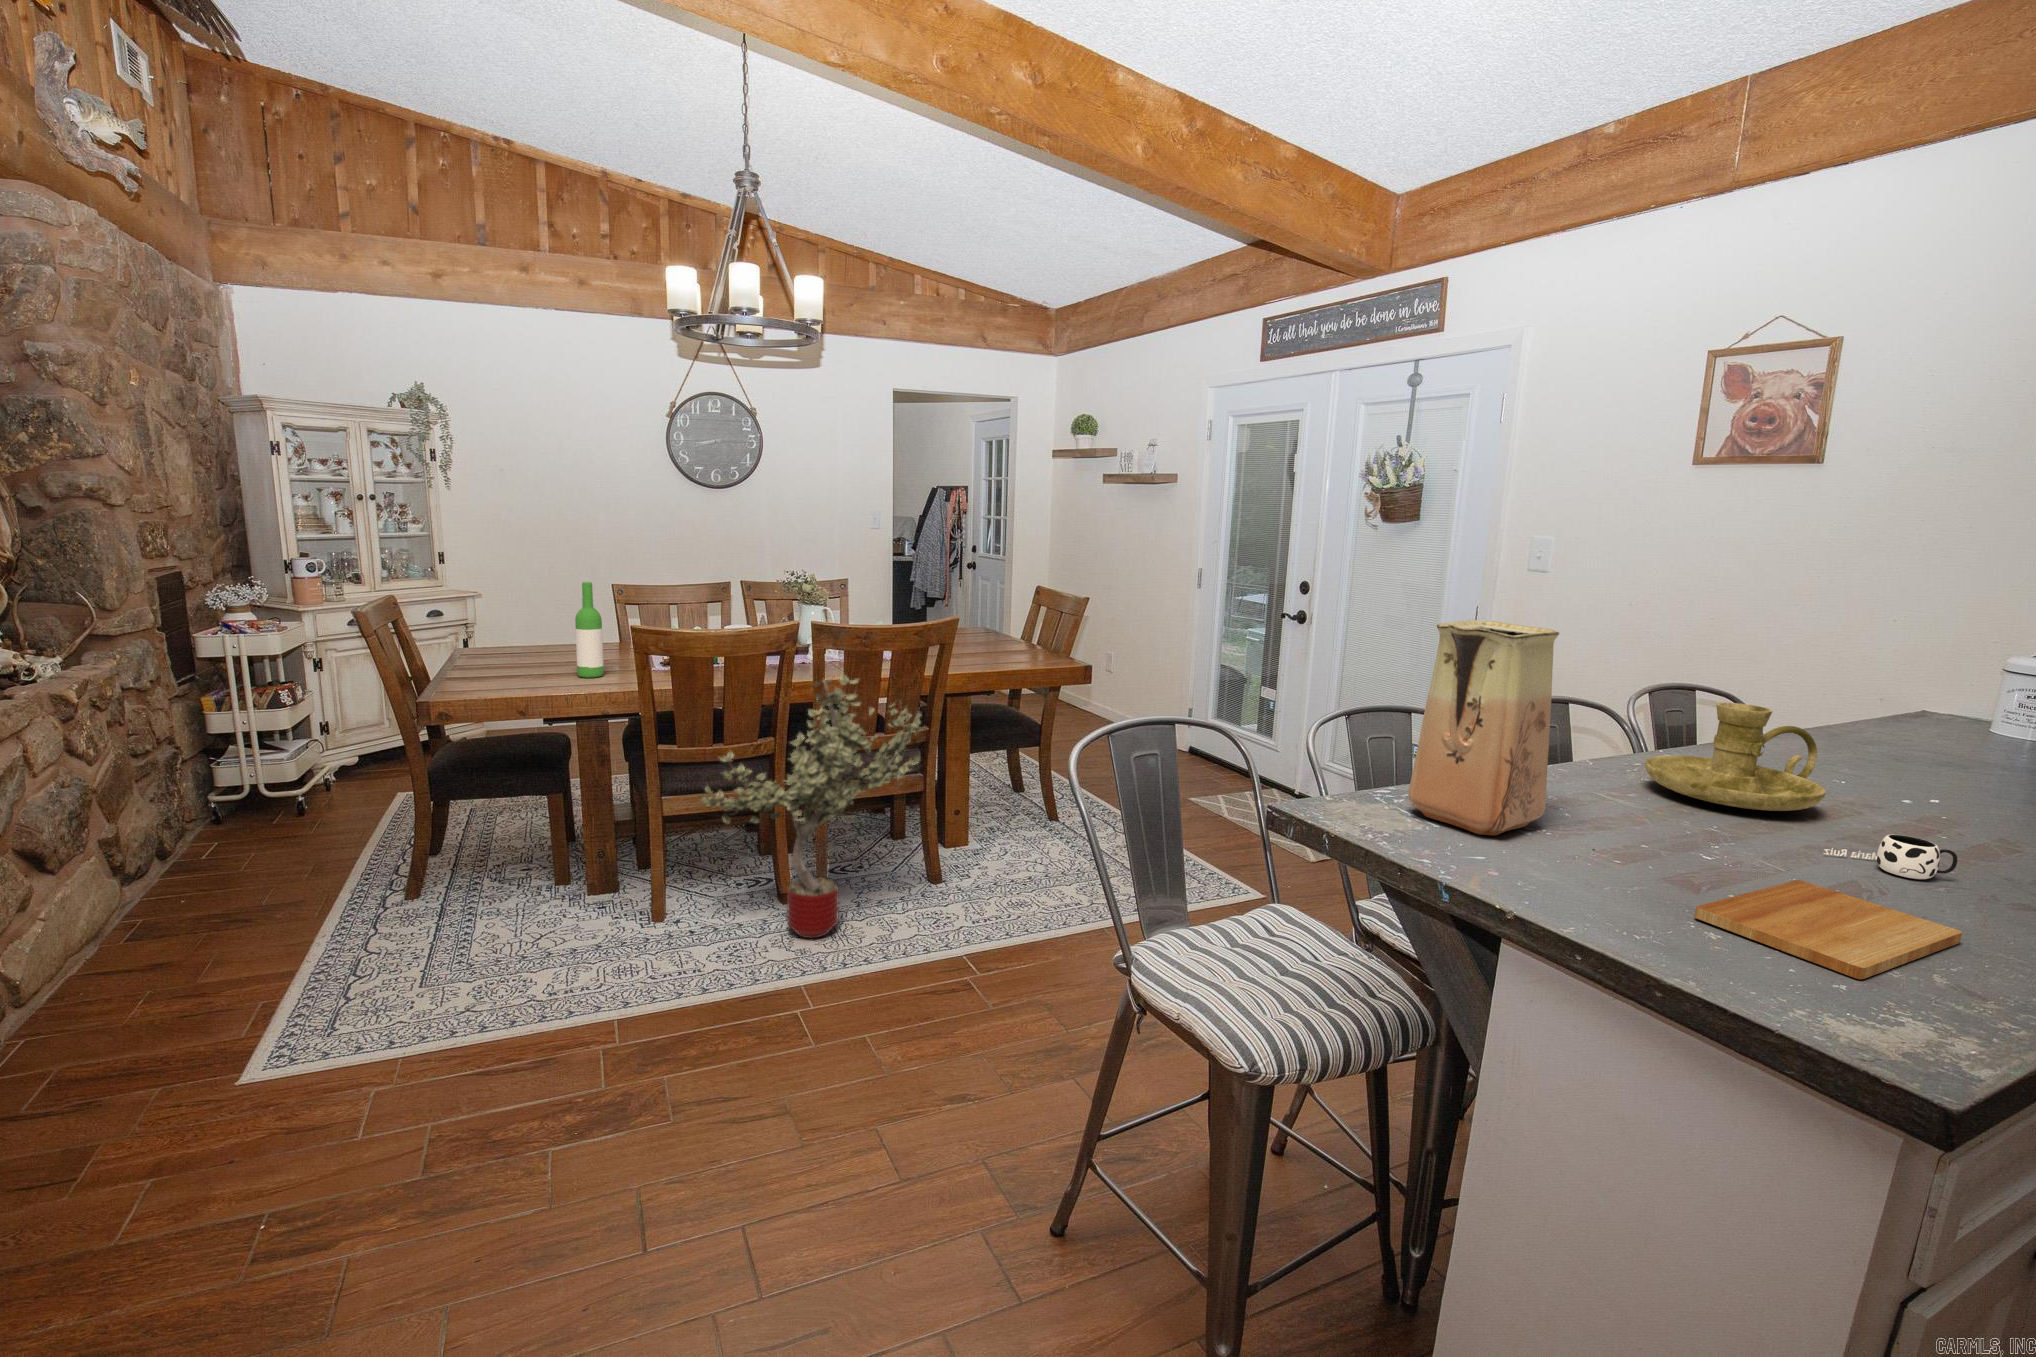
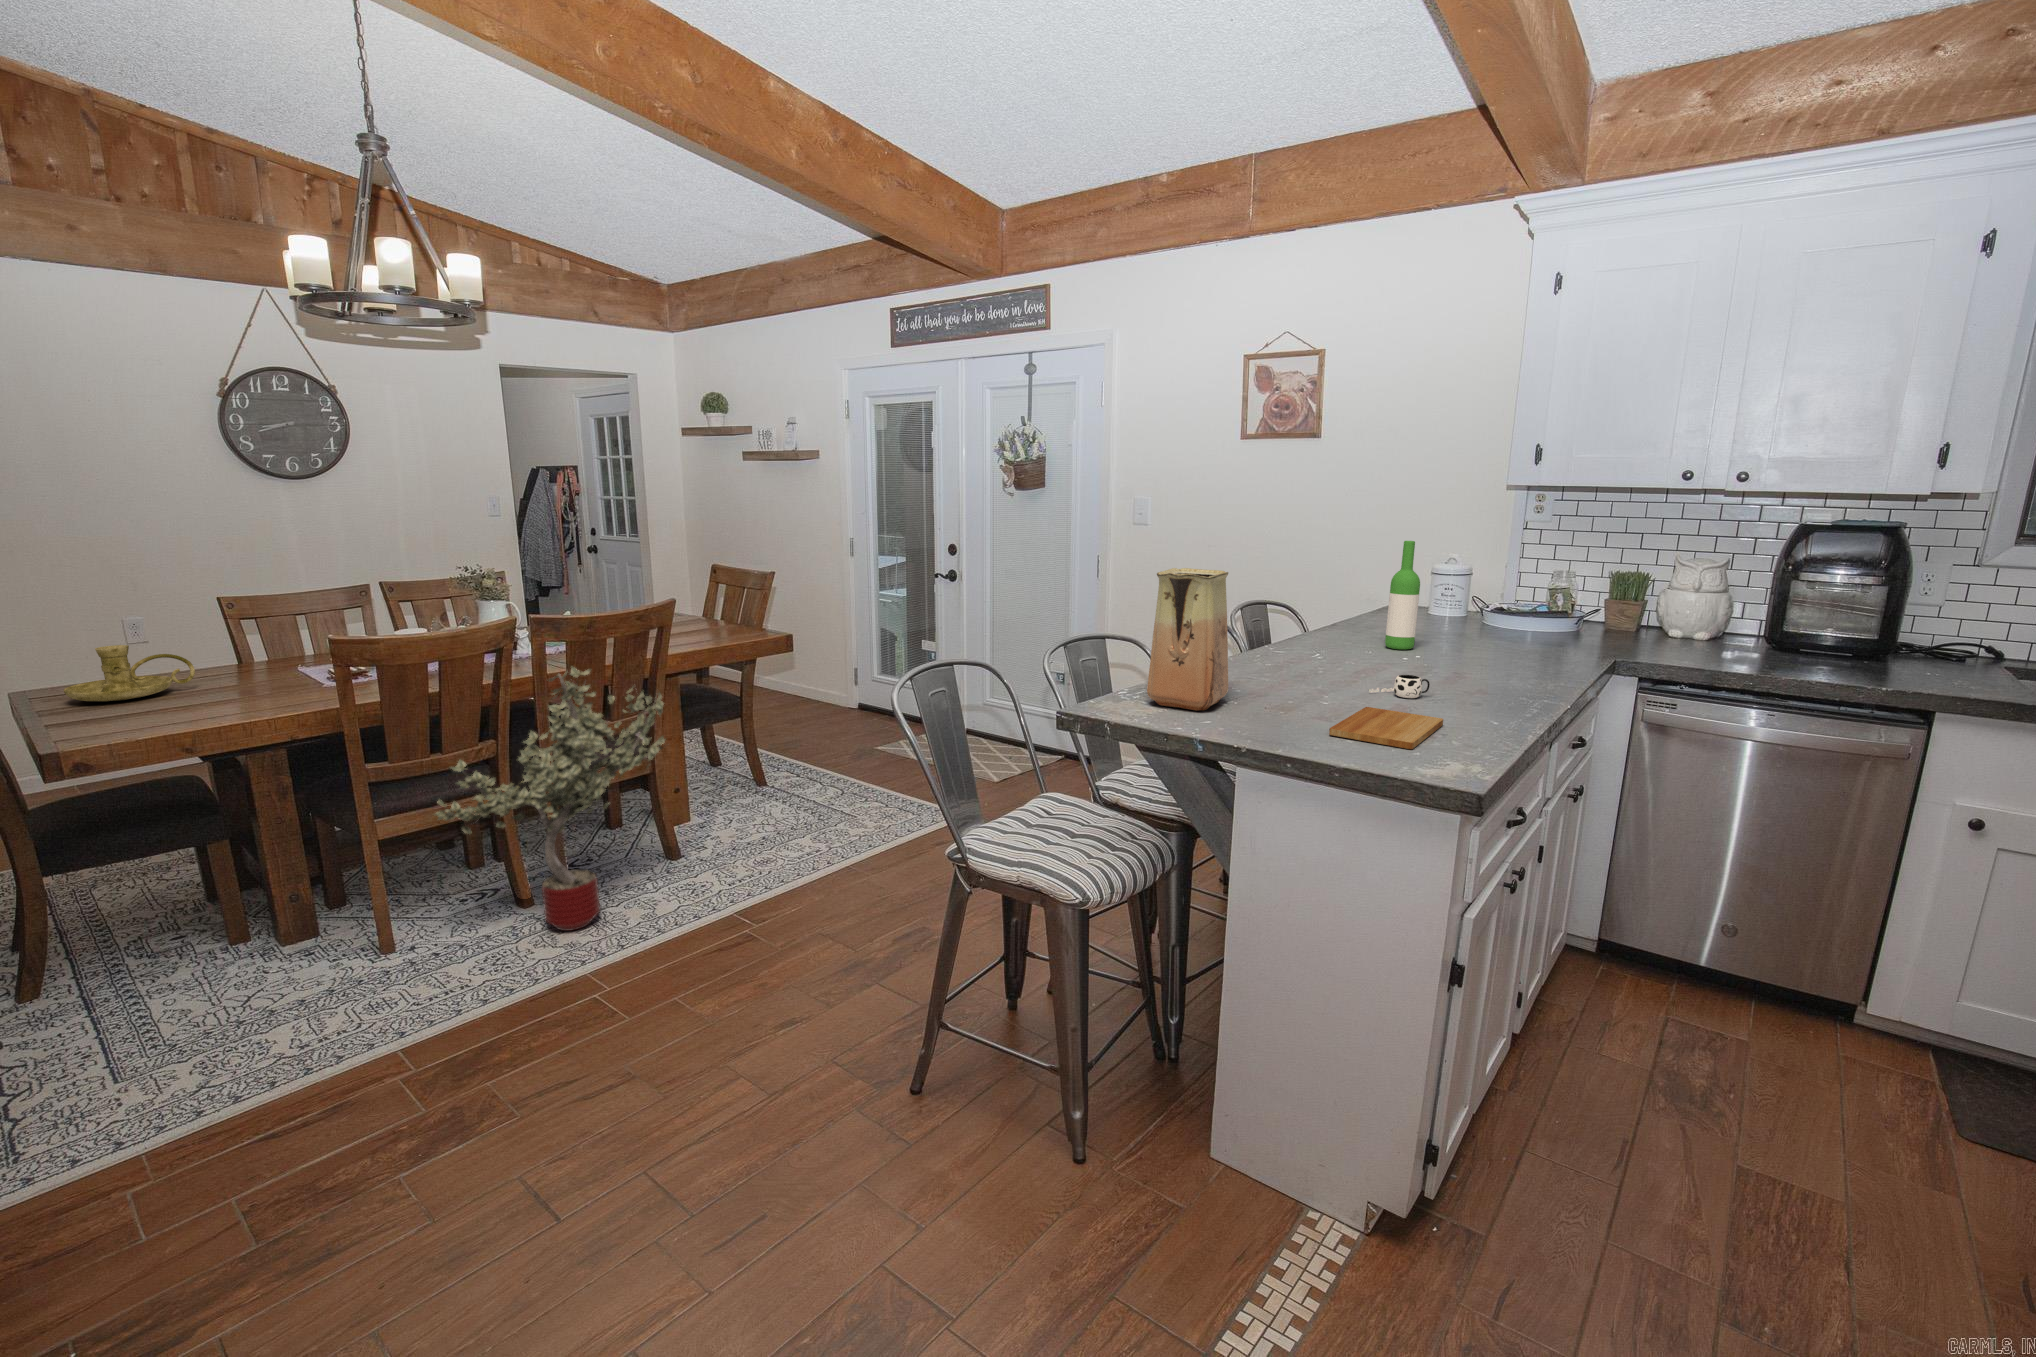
wine bottle: present [575,582,604,678] -> present [1385,541,1420,650]
candle holder: present [1645,703,1826,811] -> present [64,645,195,701]

